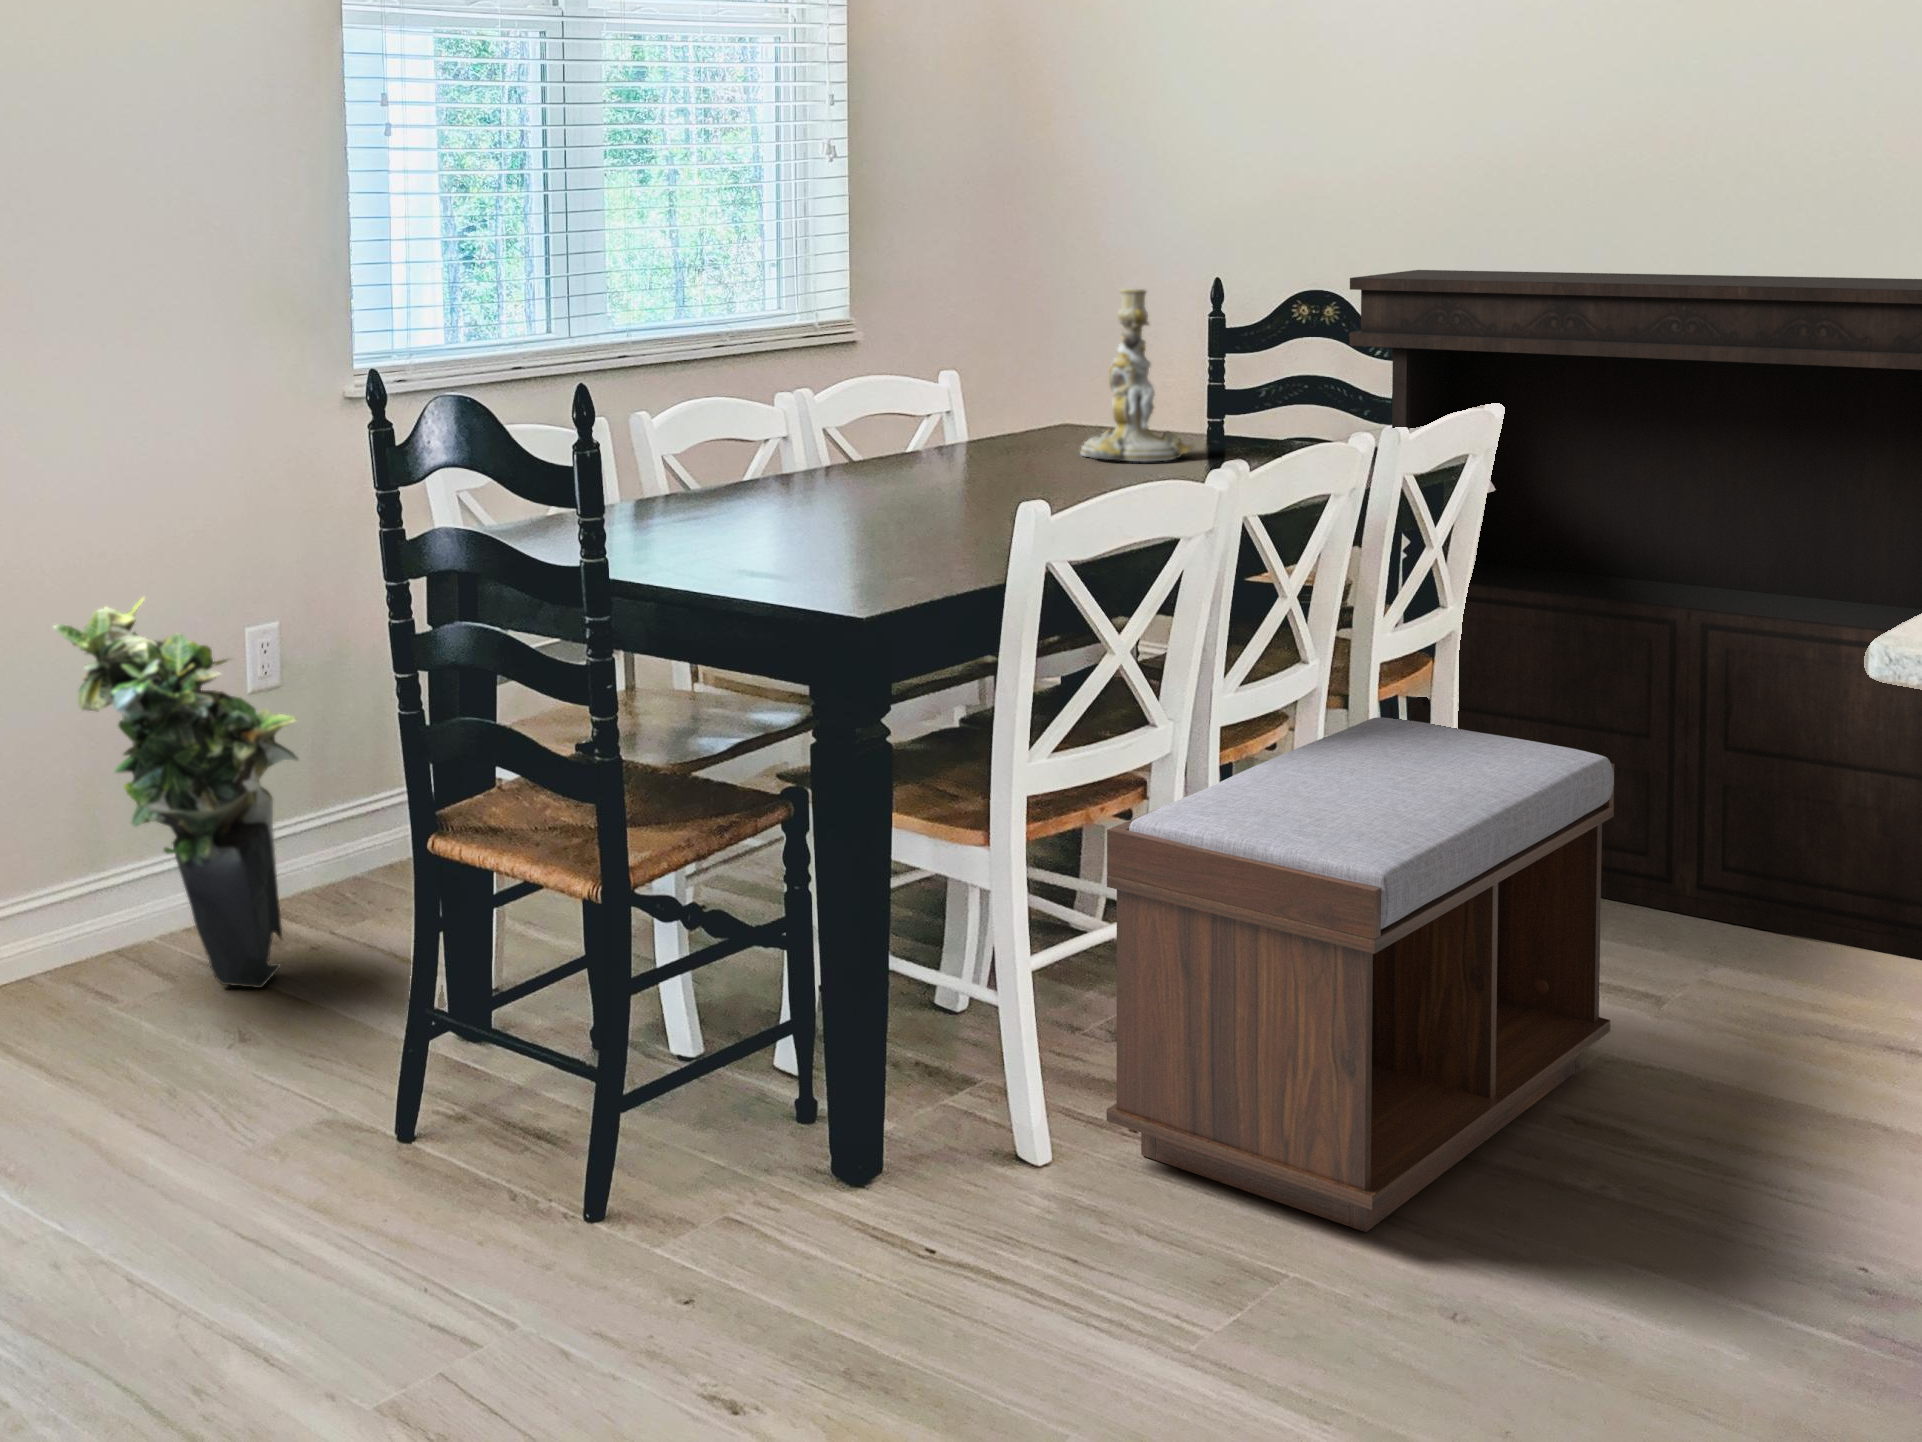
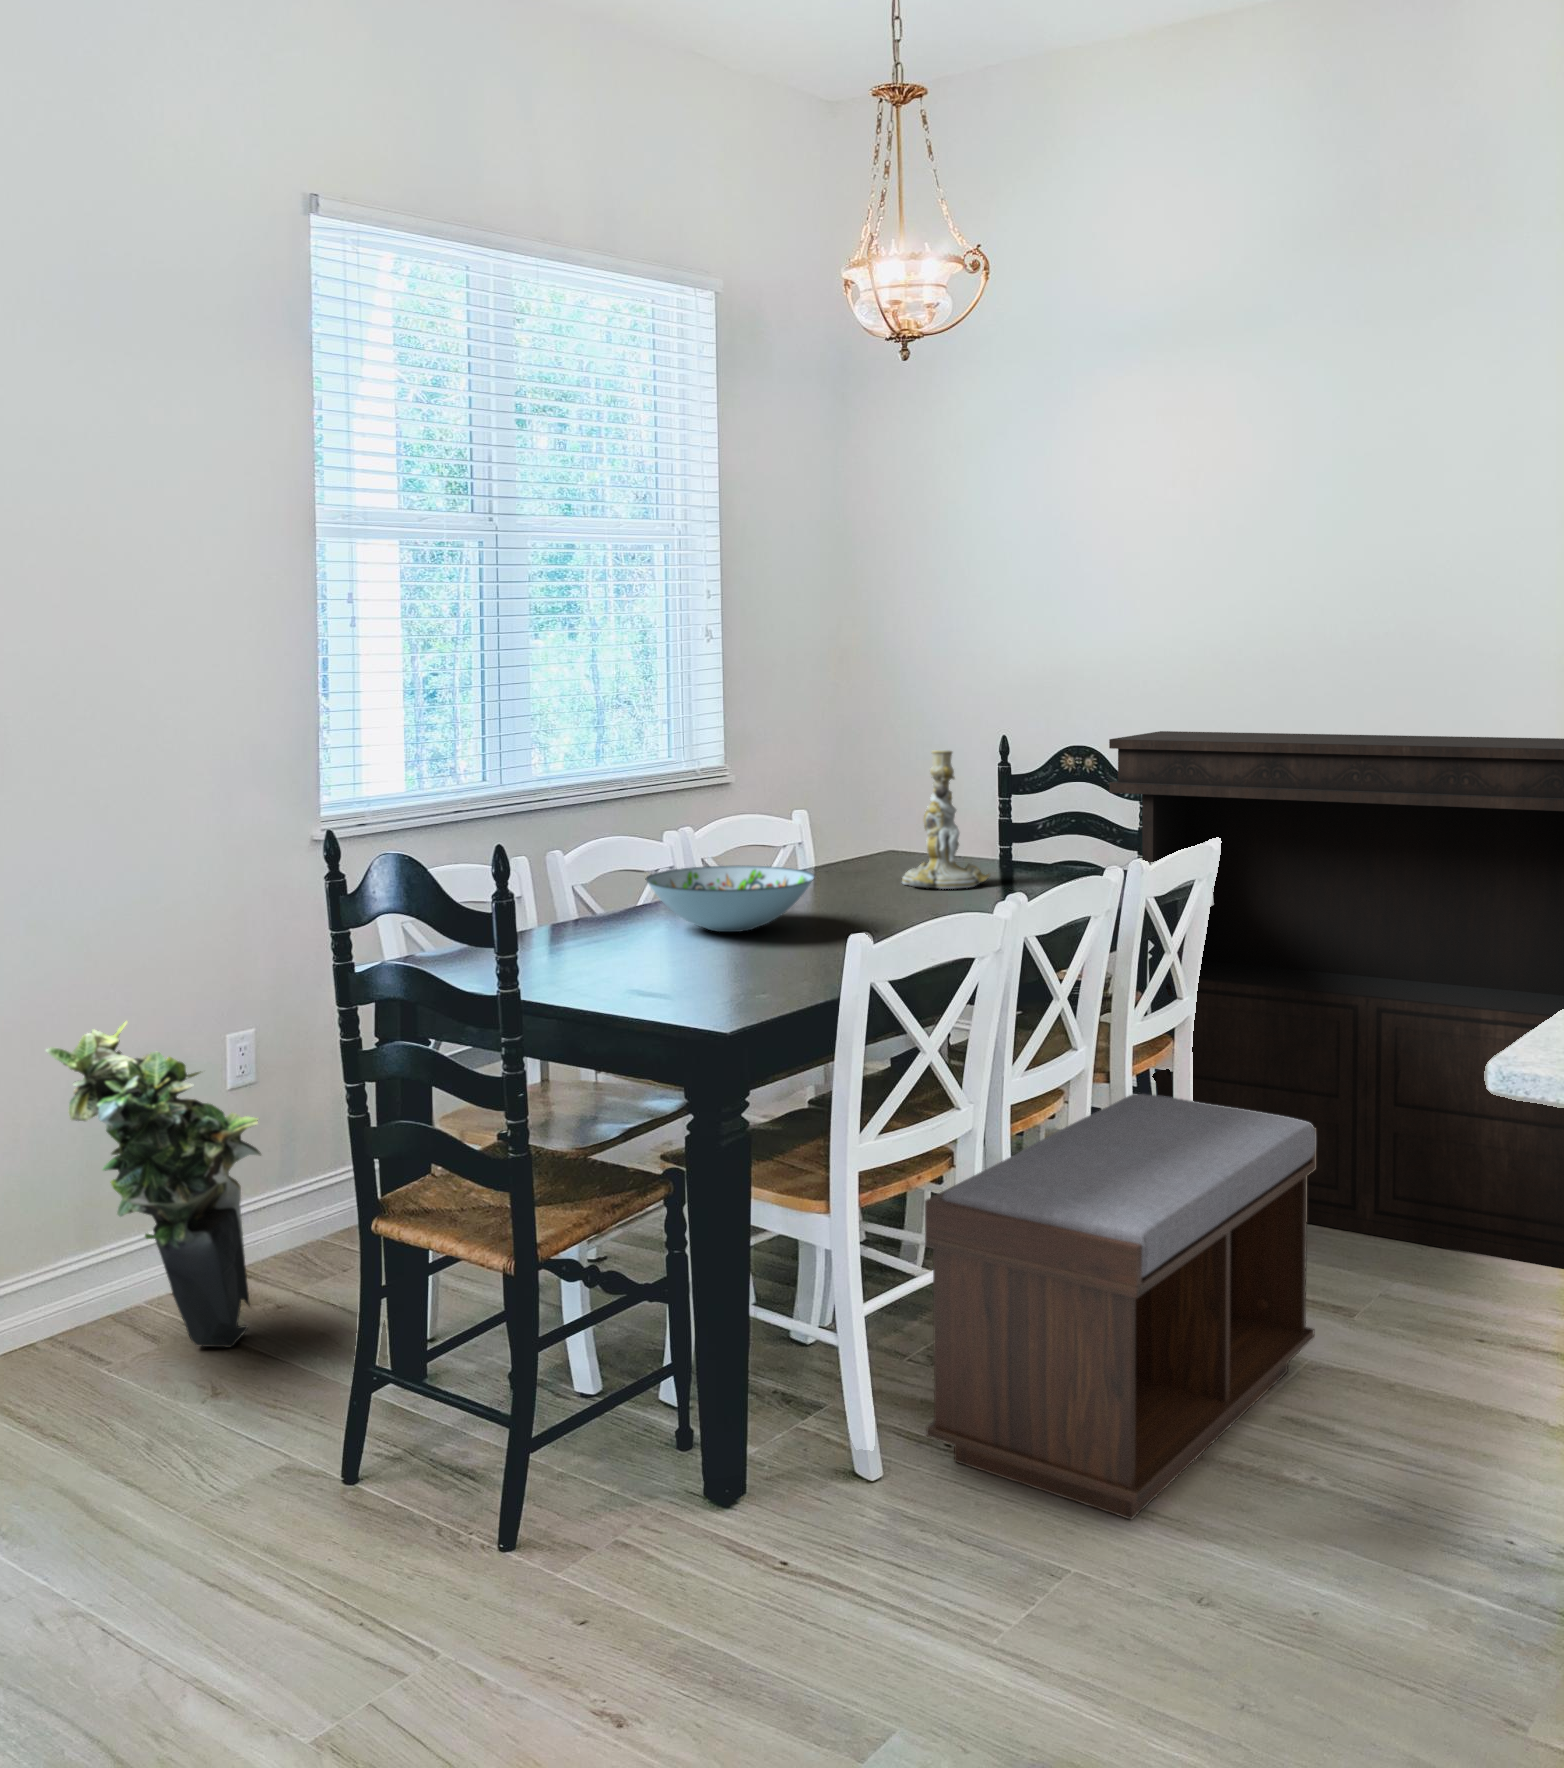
decorative bowl: none [762,426,971,505] -> present [646,866,814,932]

